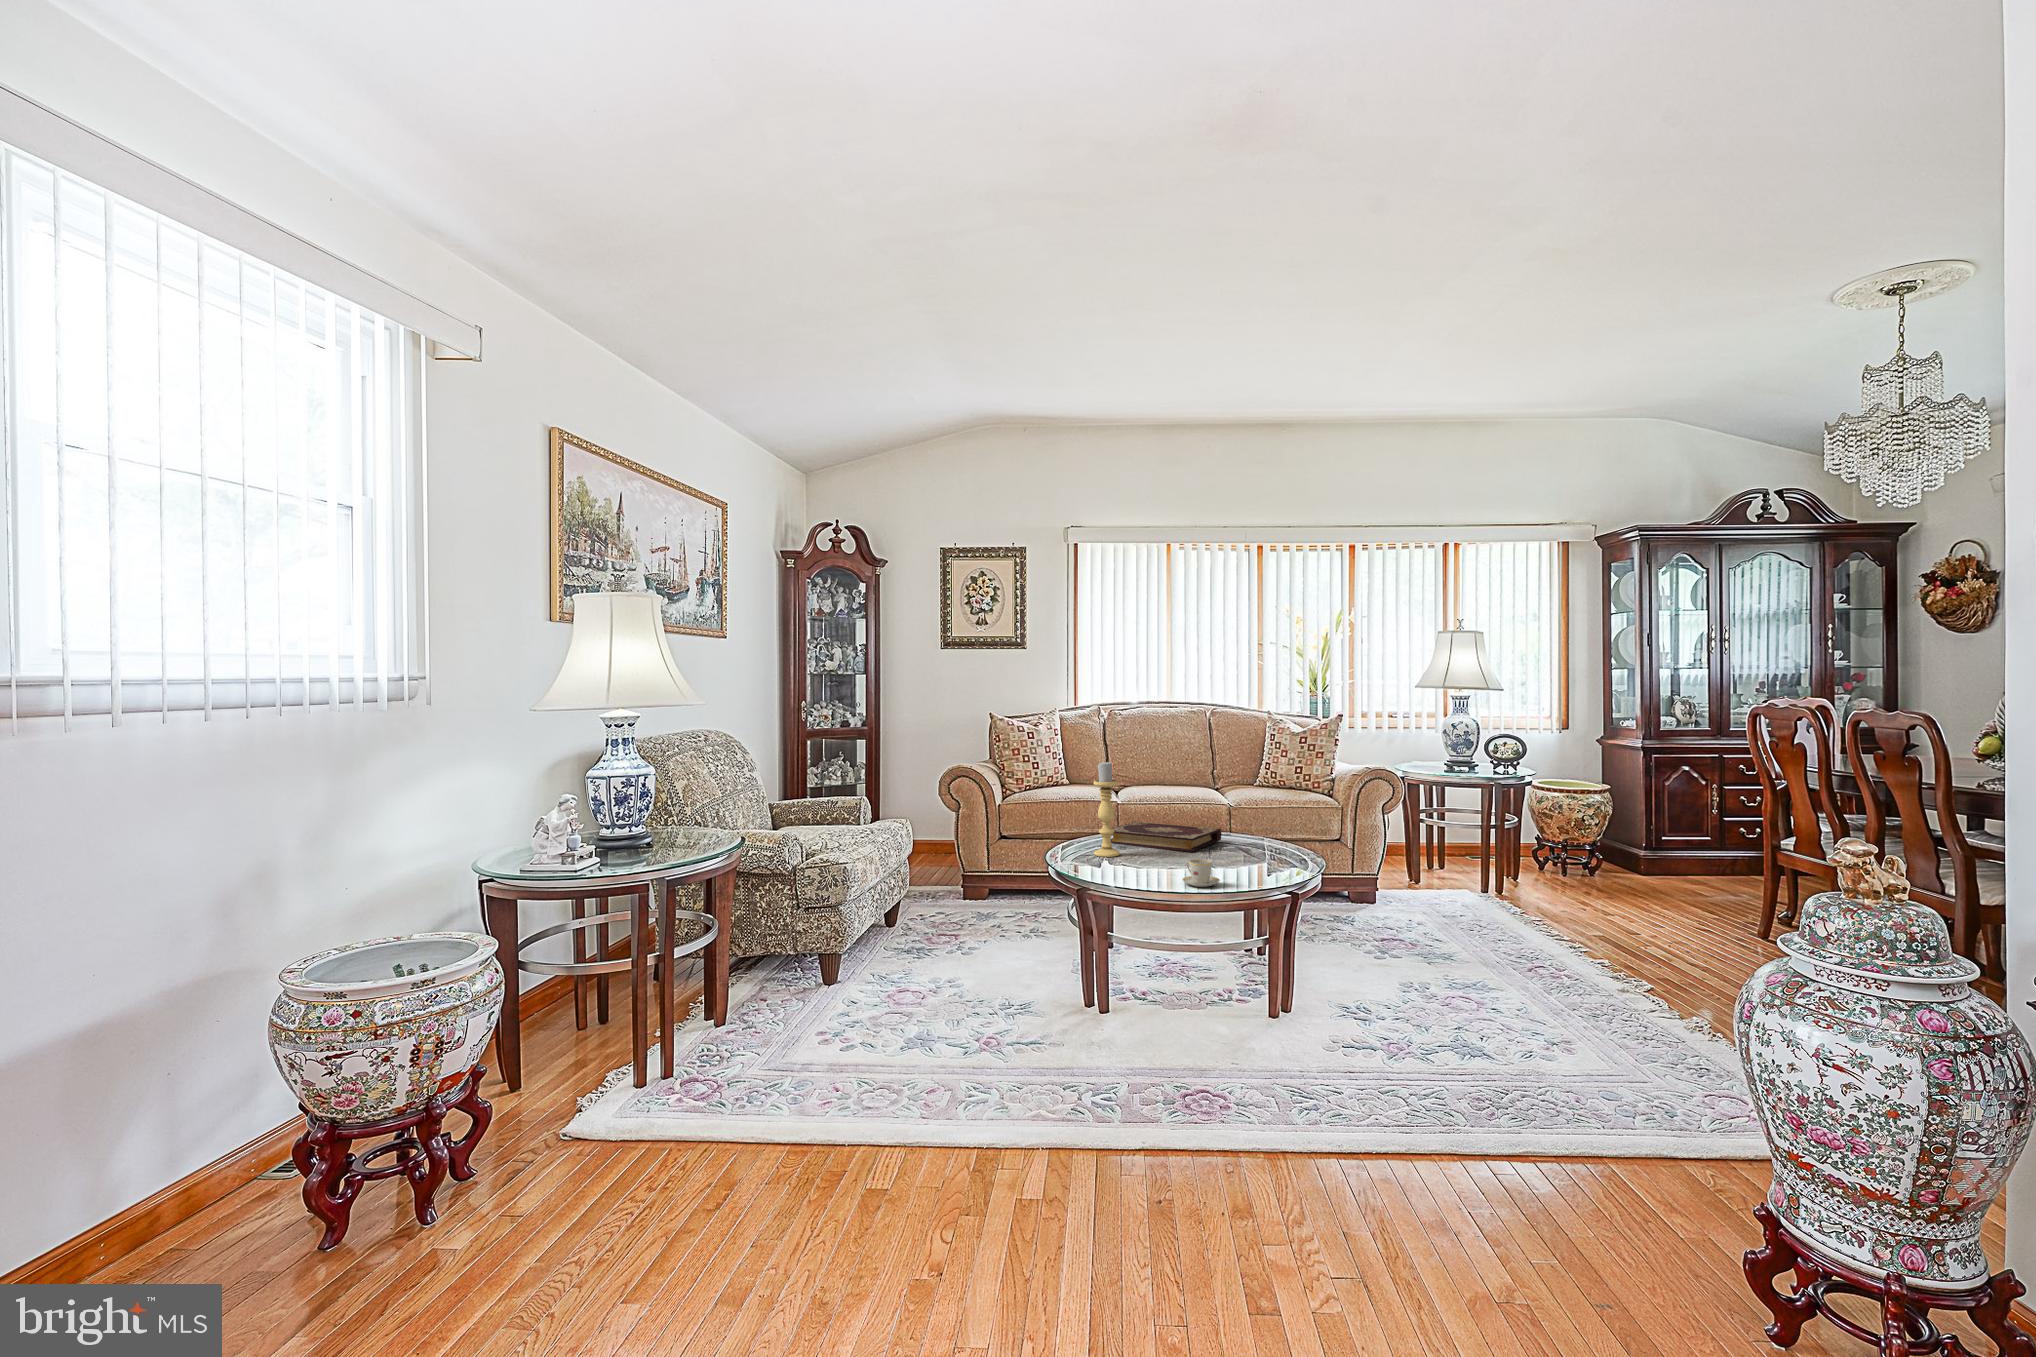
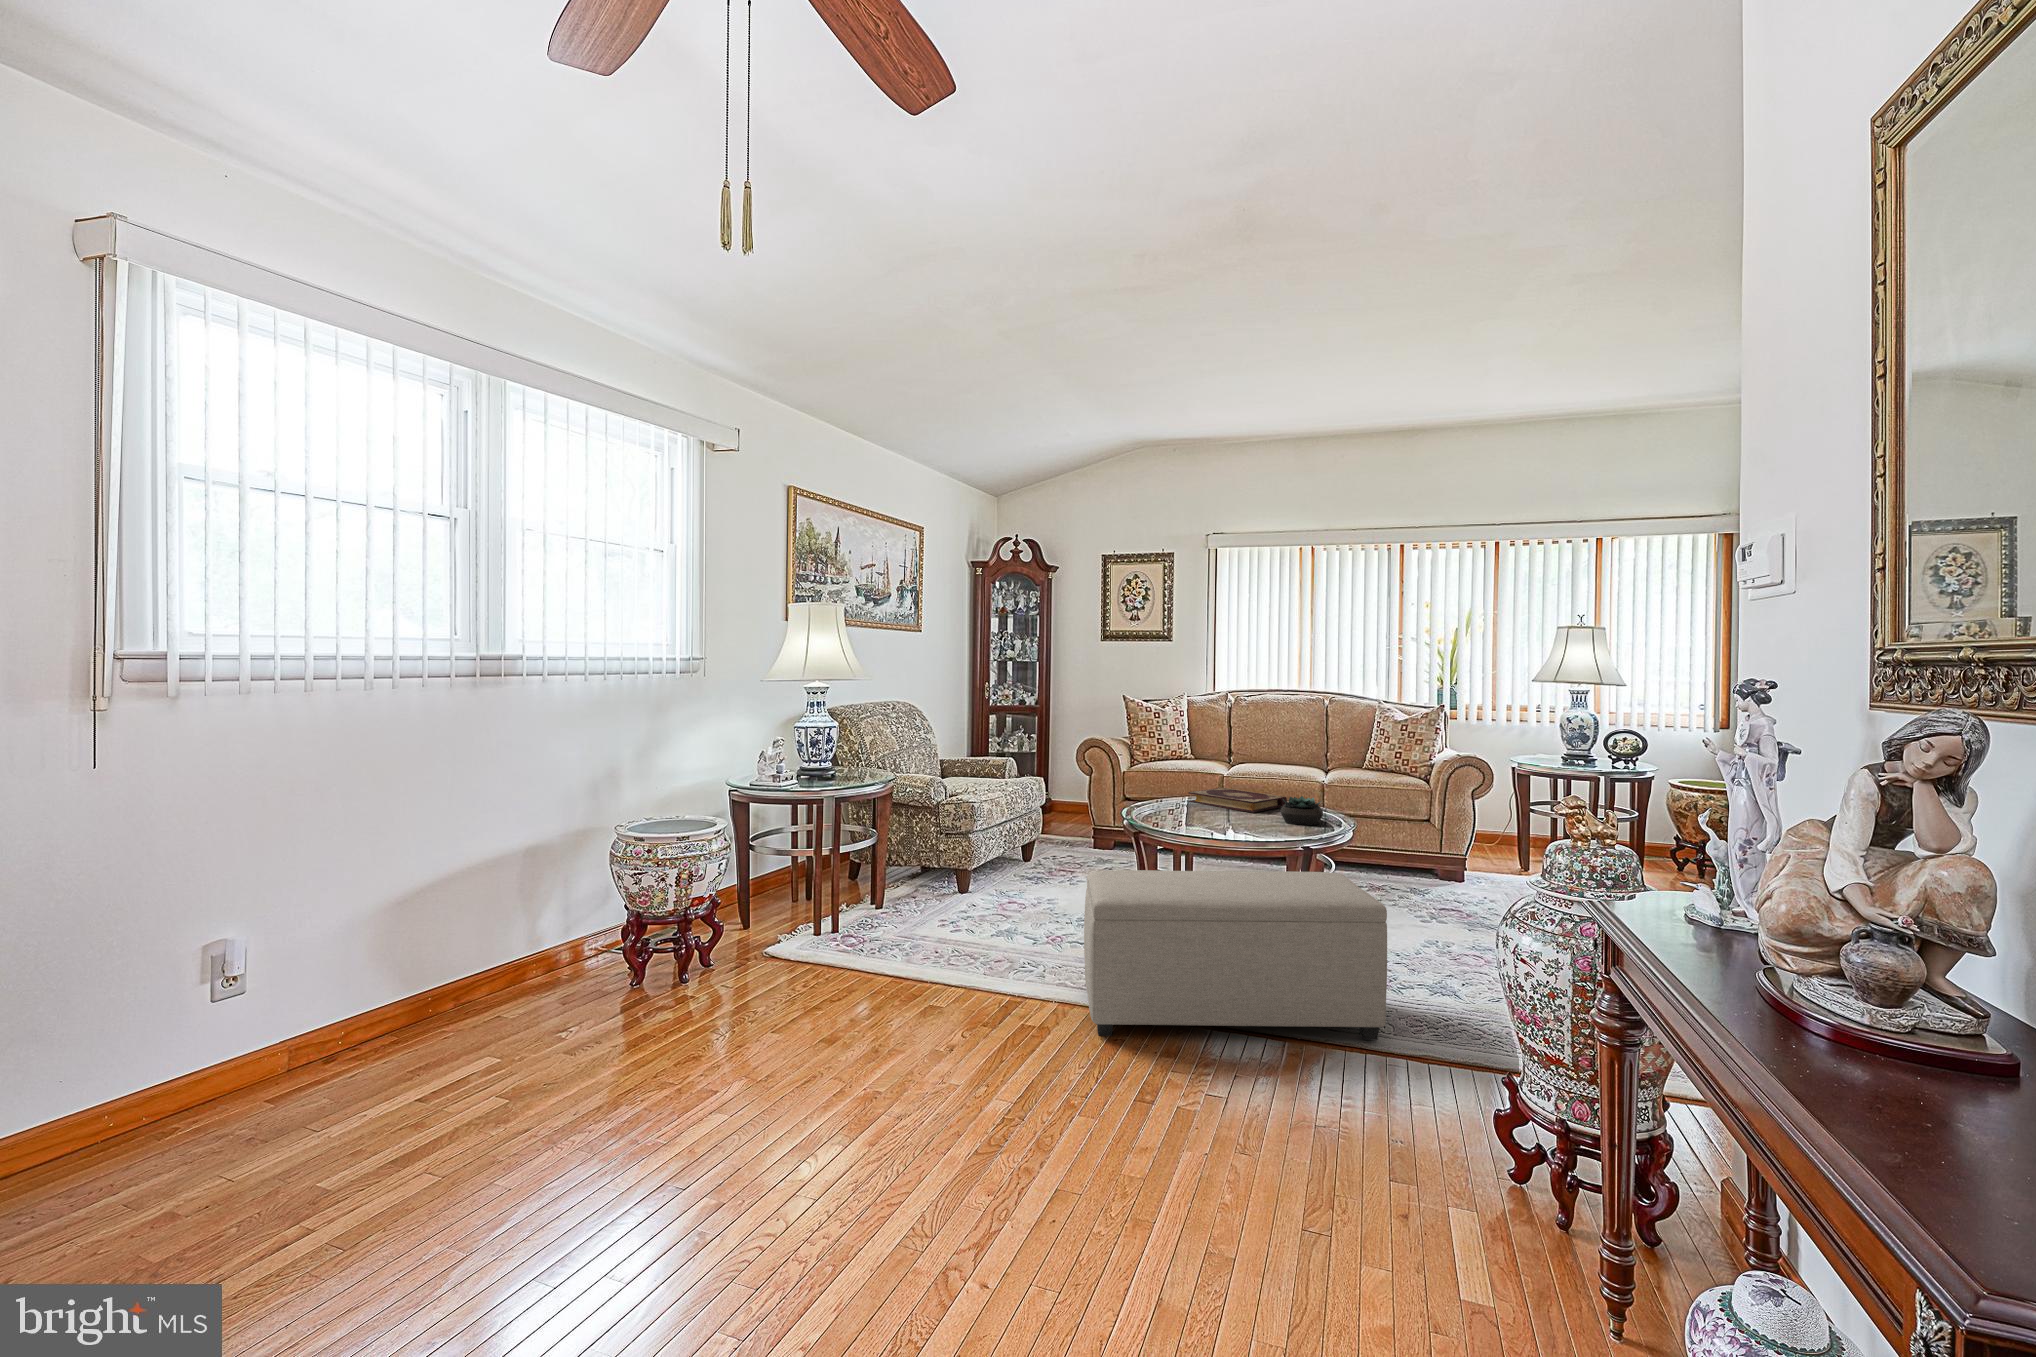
candle holder: present [1094,762,1120,857] -> none [1171,735,1192,812]
succulent plant: none [1230,828,1285,864] -> present [1281,796,1323,825]
teacup: present [1182,859,1220,887] -> none [1220,815,1250,836]
ottoman: none [1067,932,1486,1210] -> present [1084,870,1387,1040]

